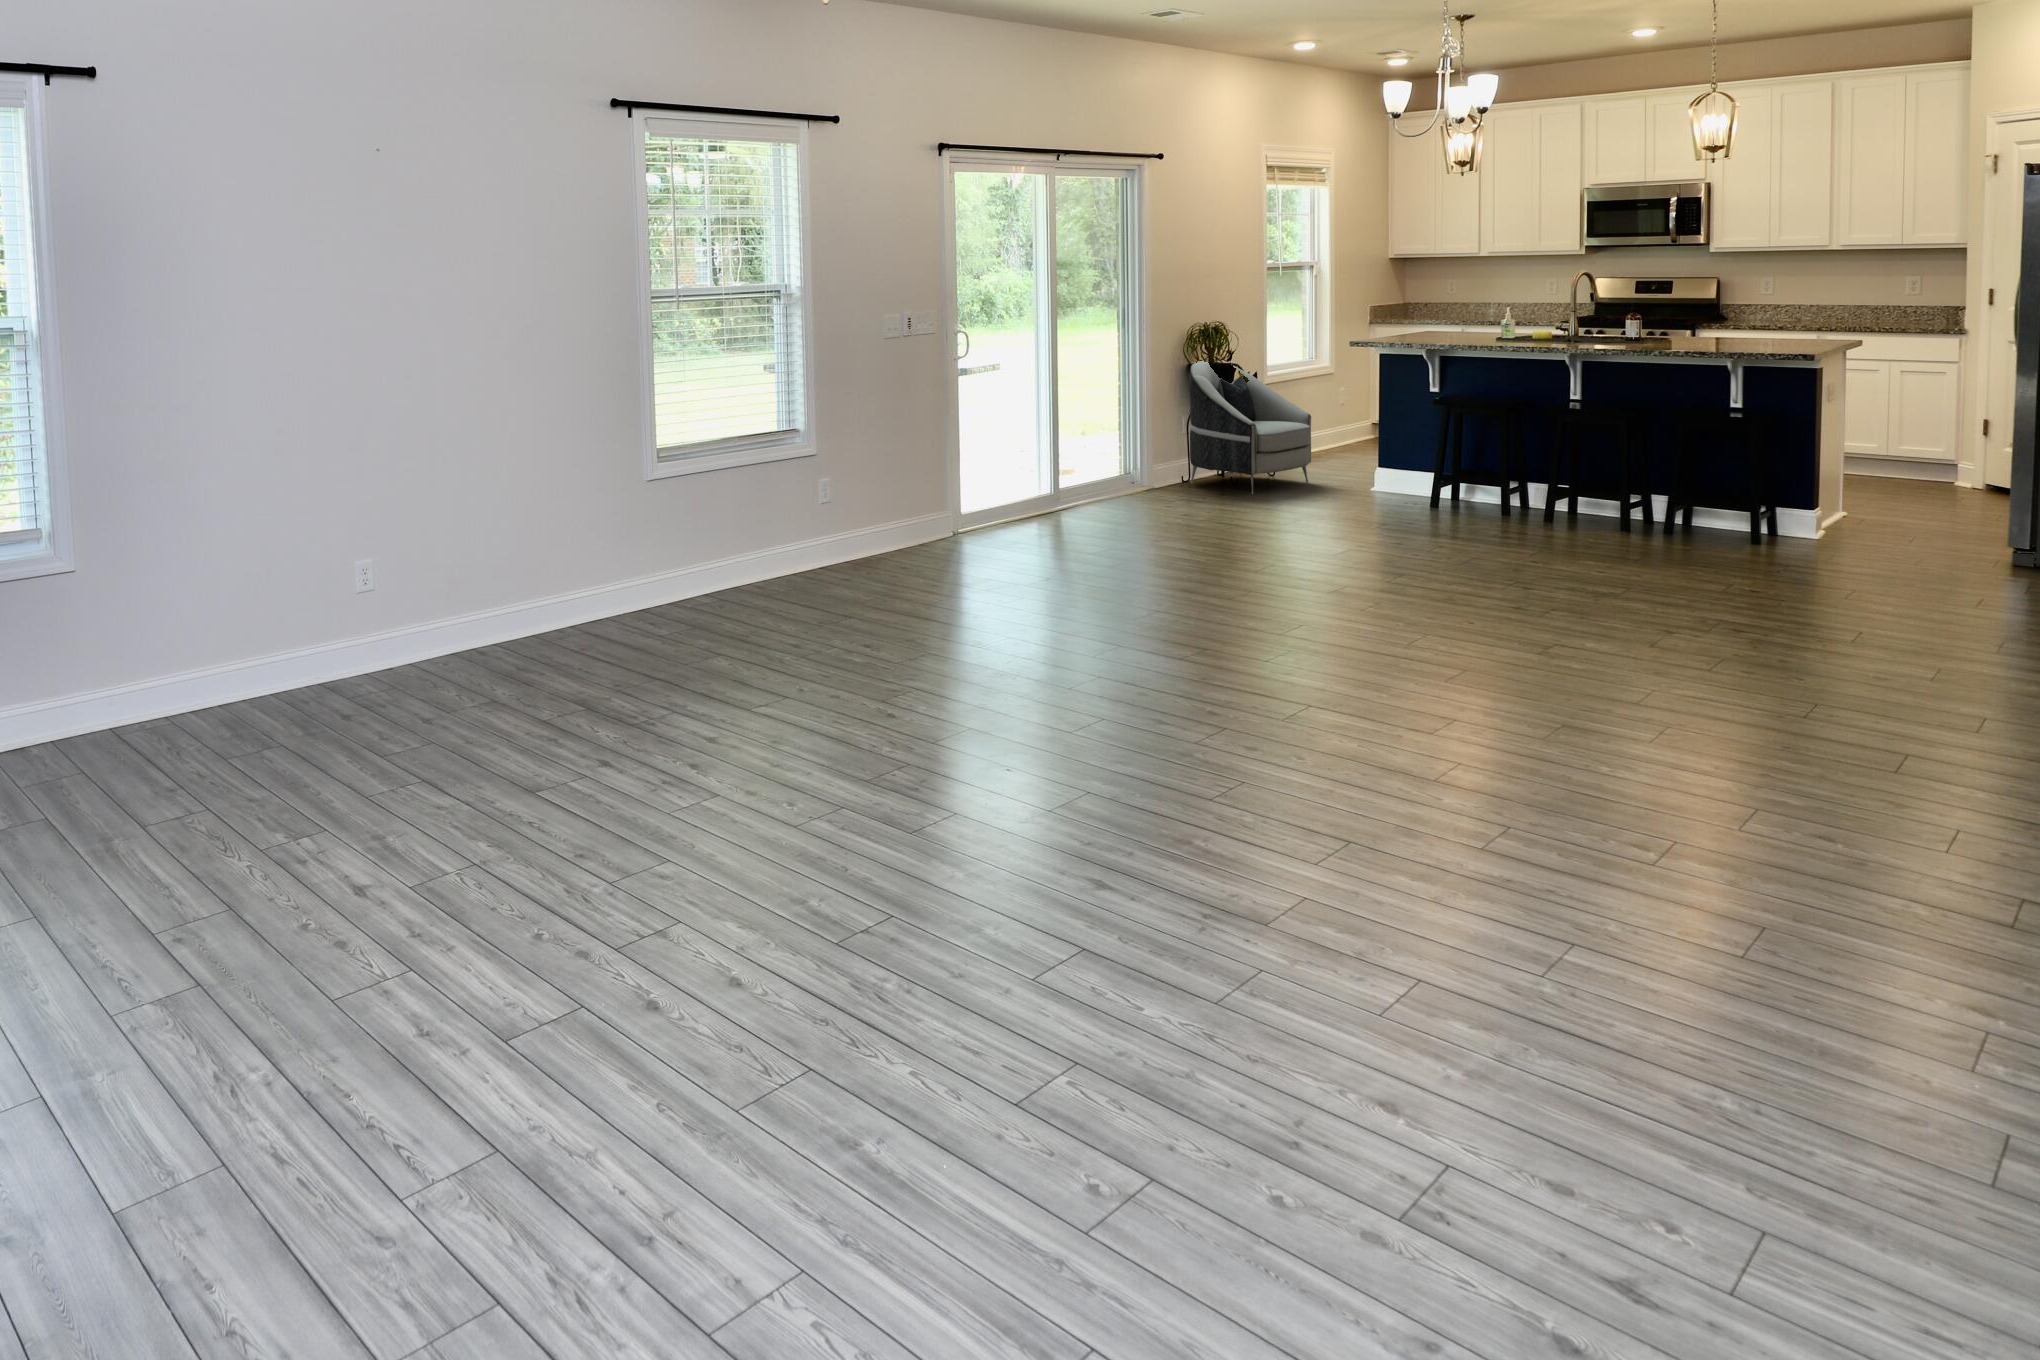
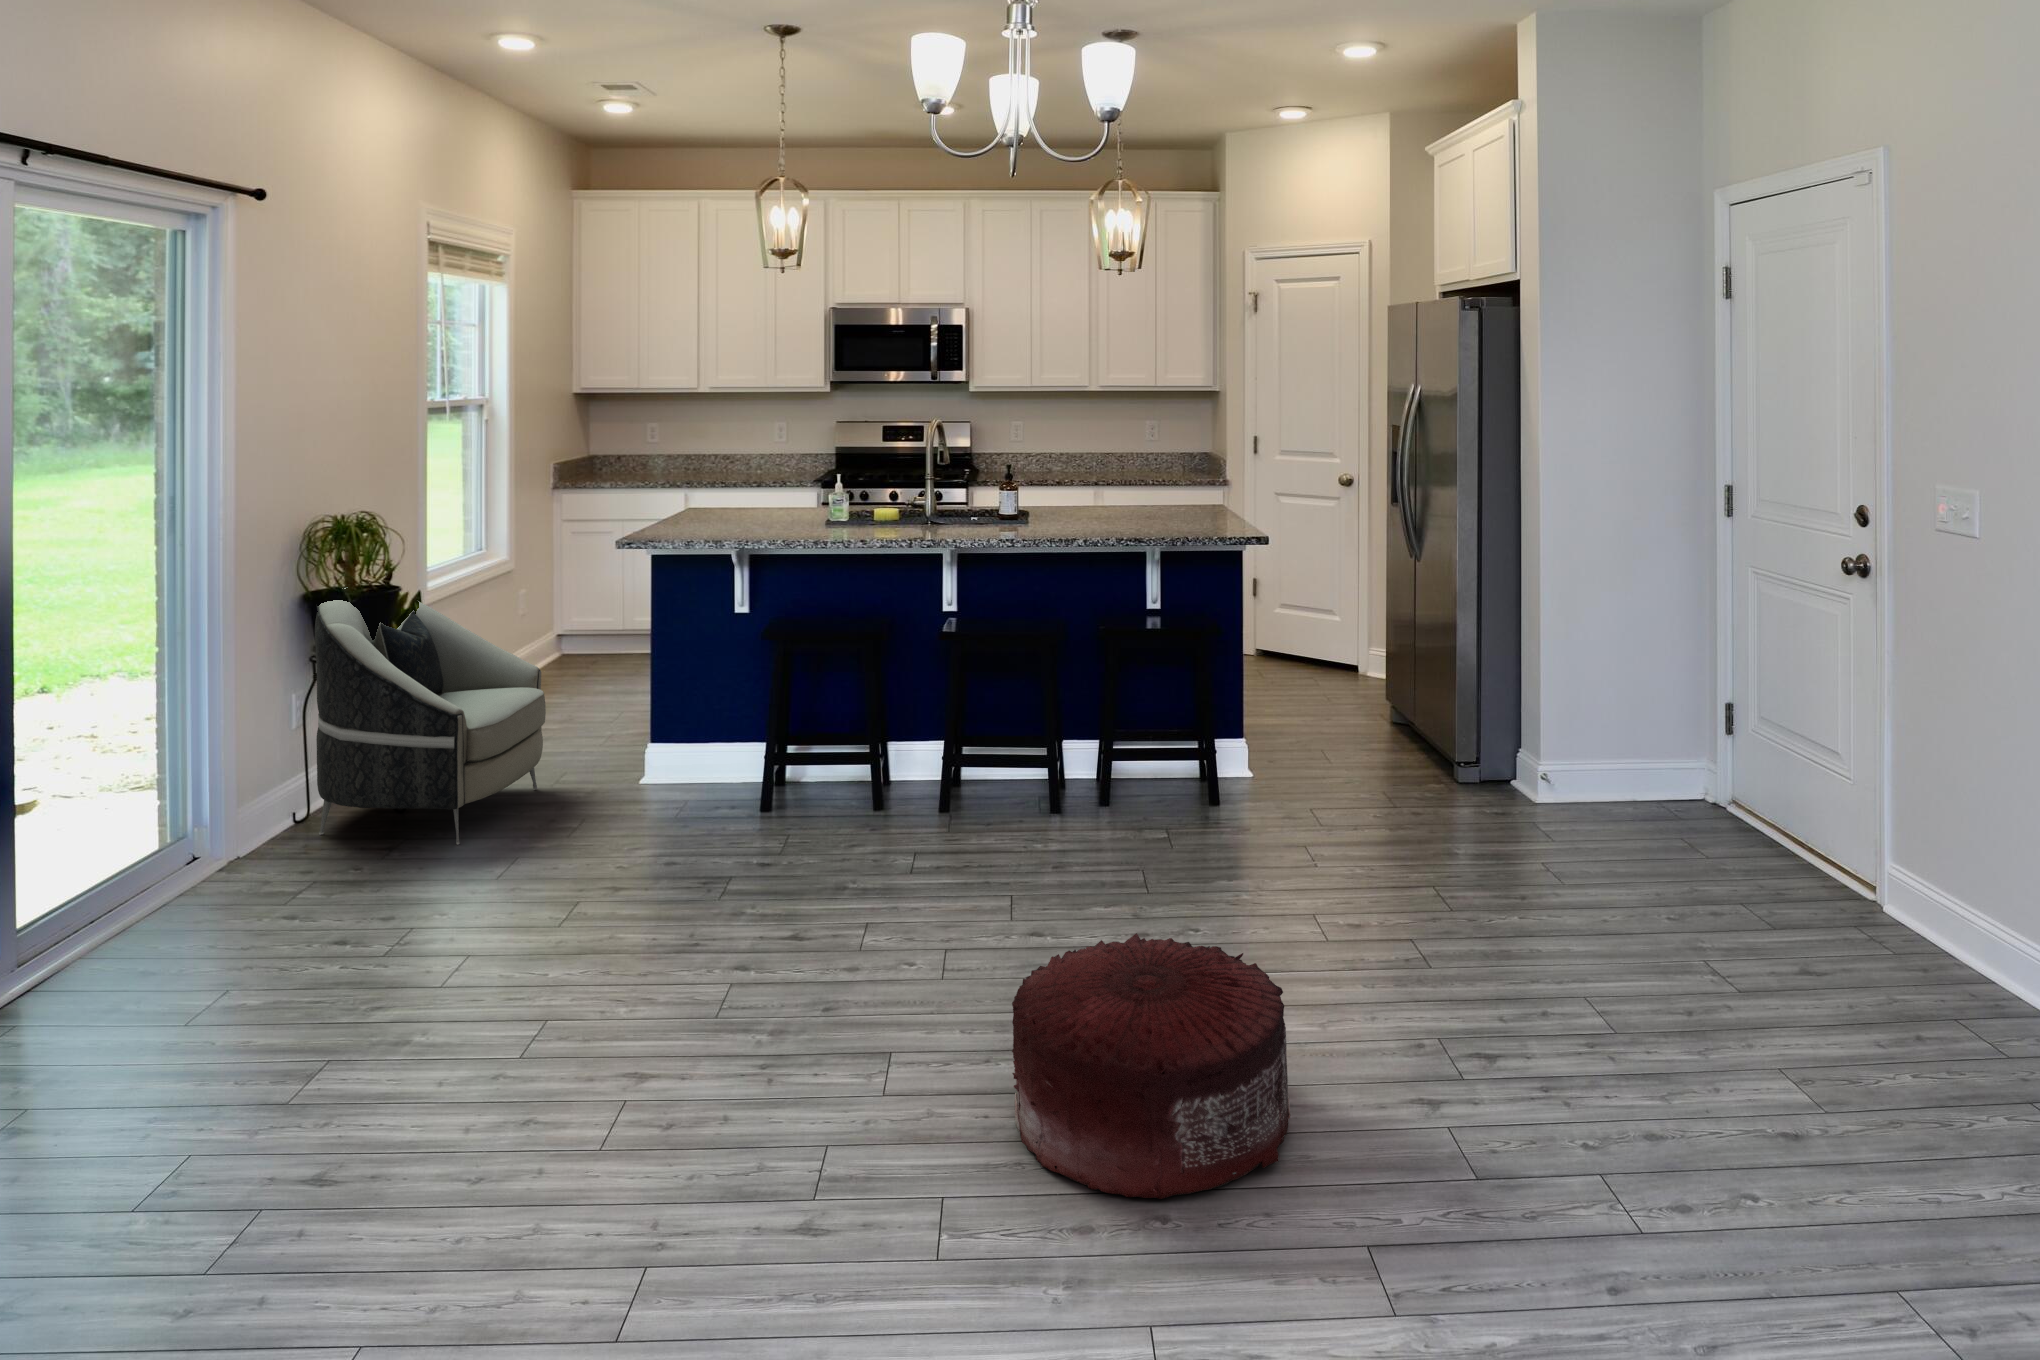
pouf: none [1421,527,1581,620] -> present [1012,933,1290,1199]

